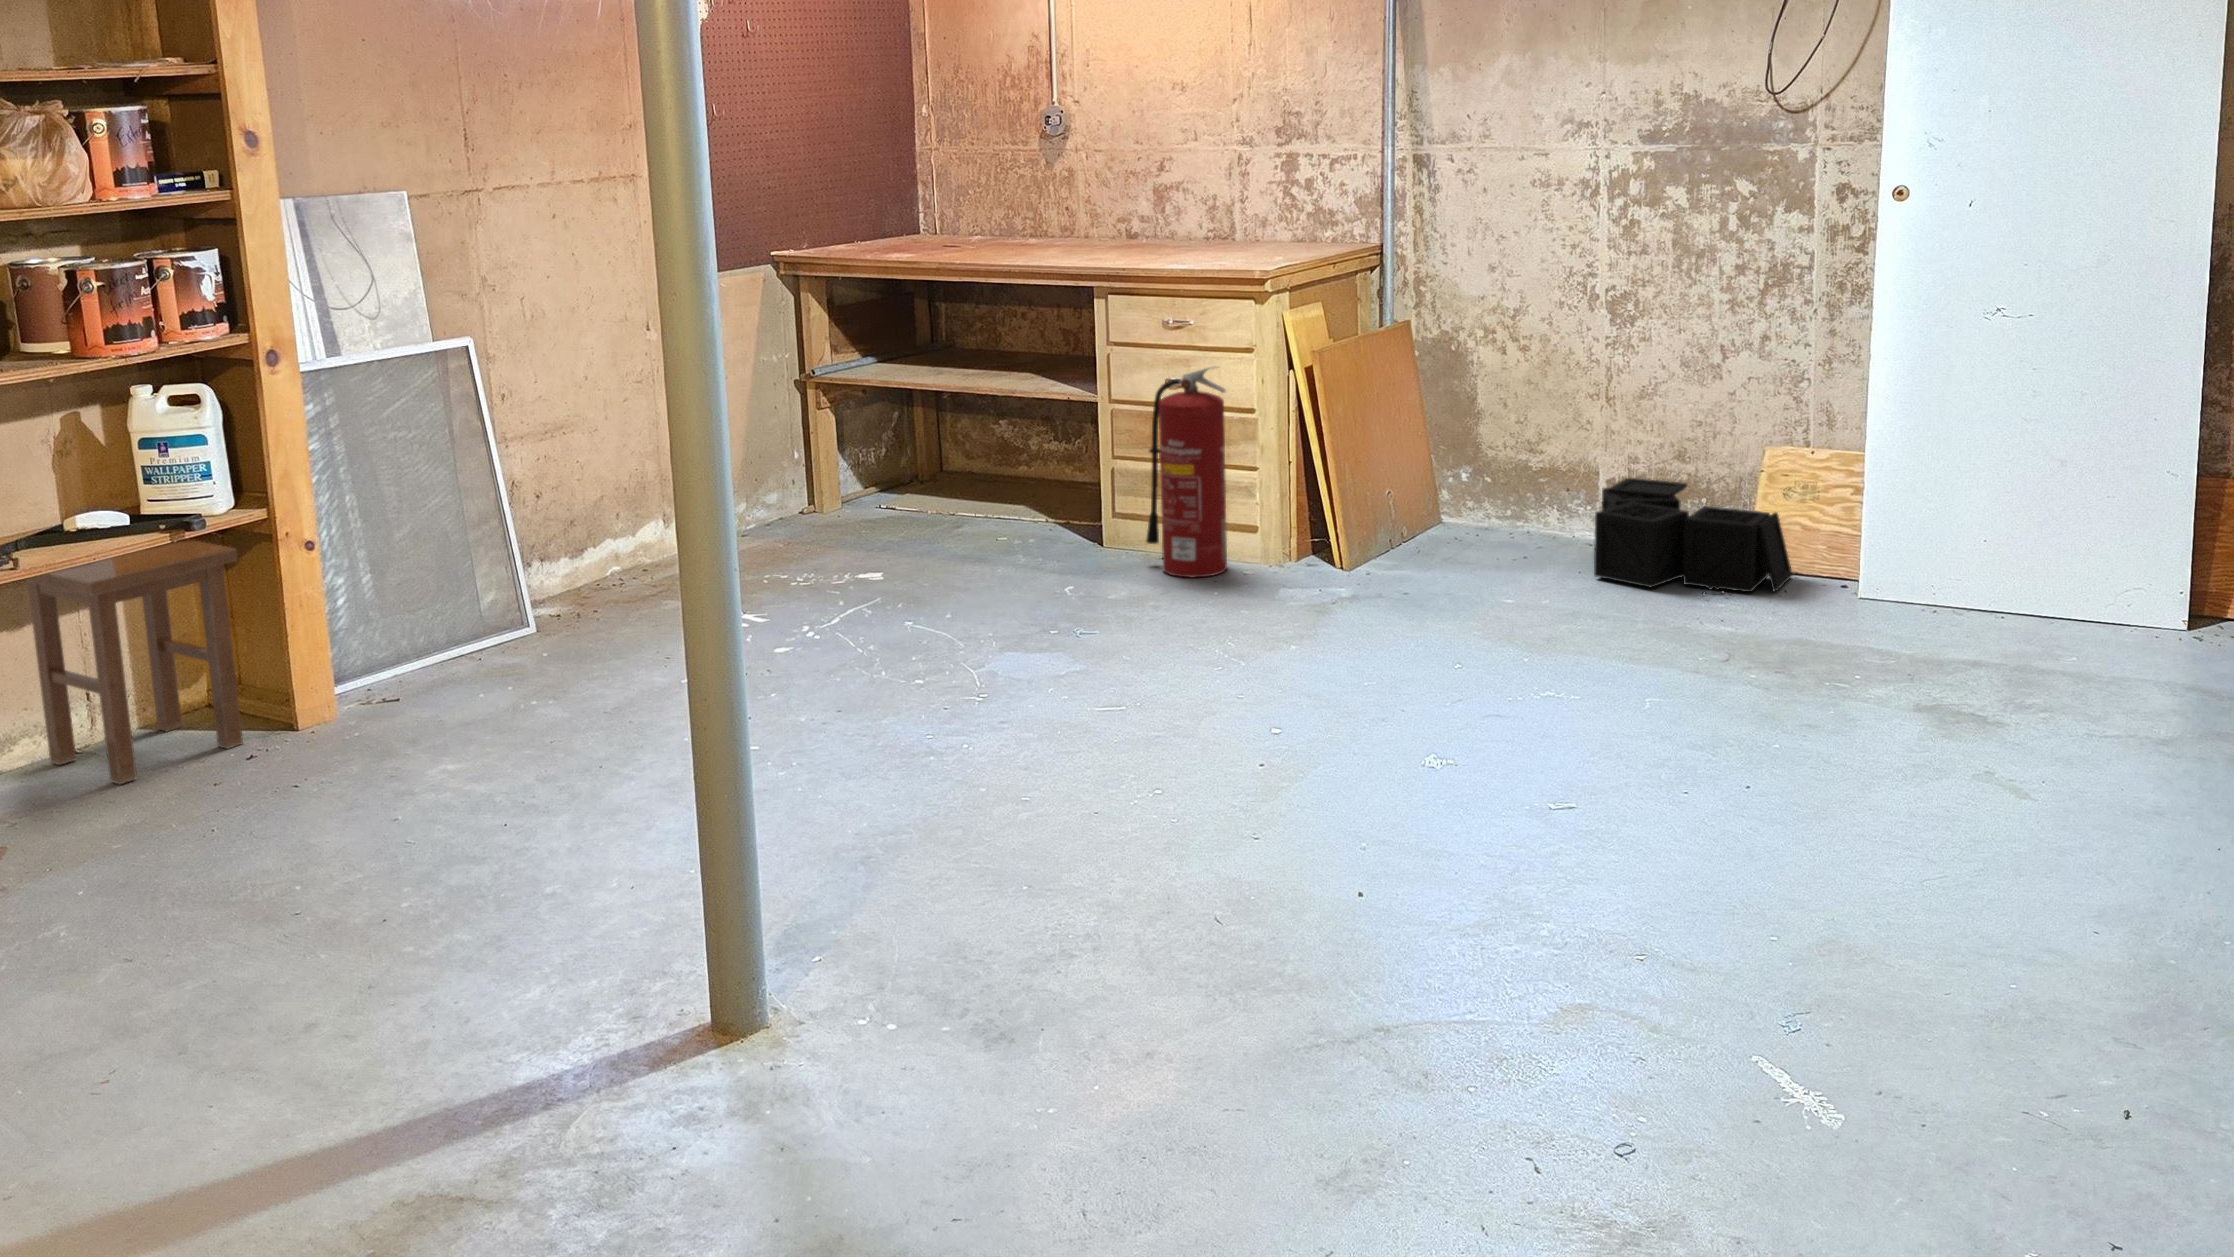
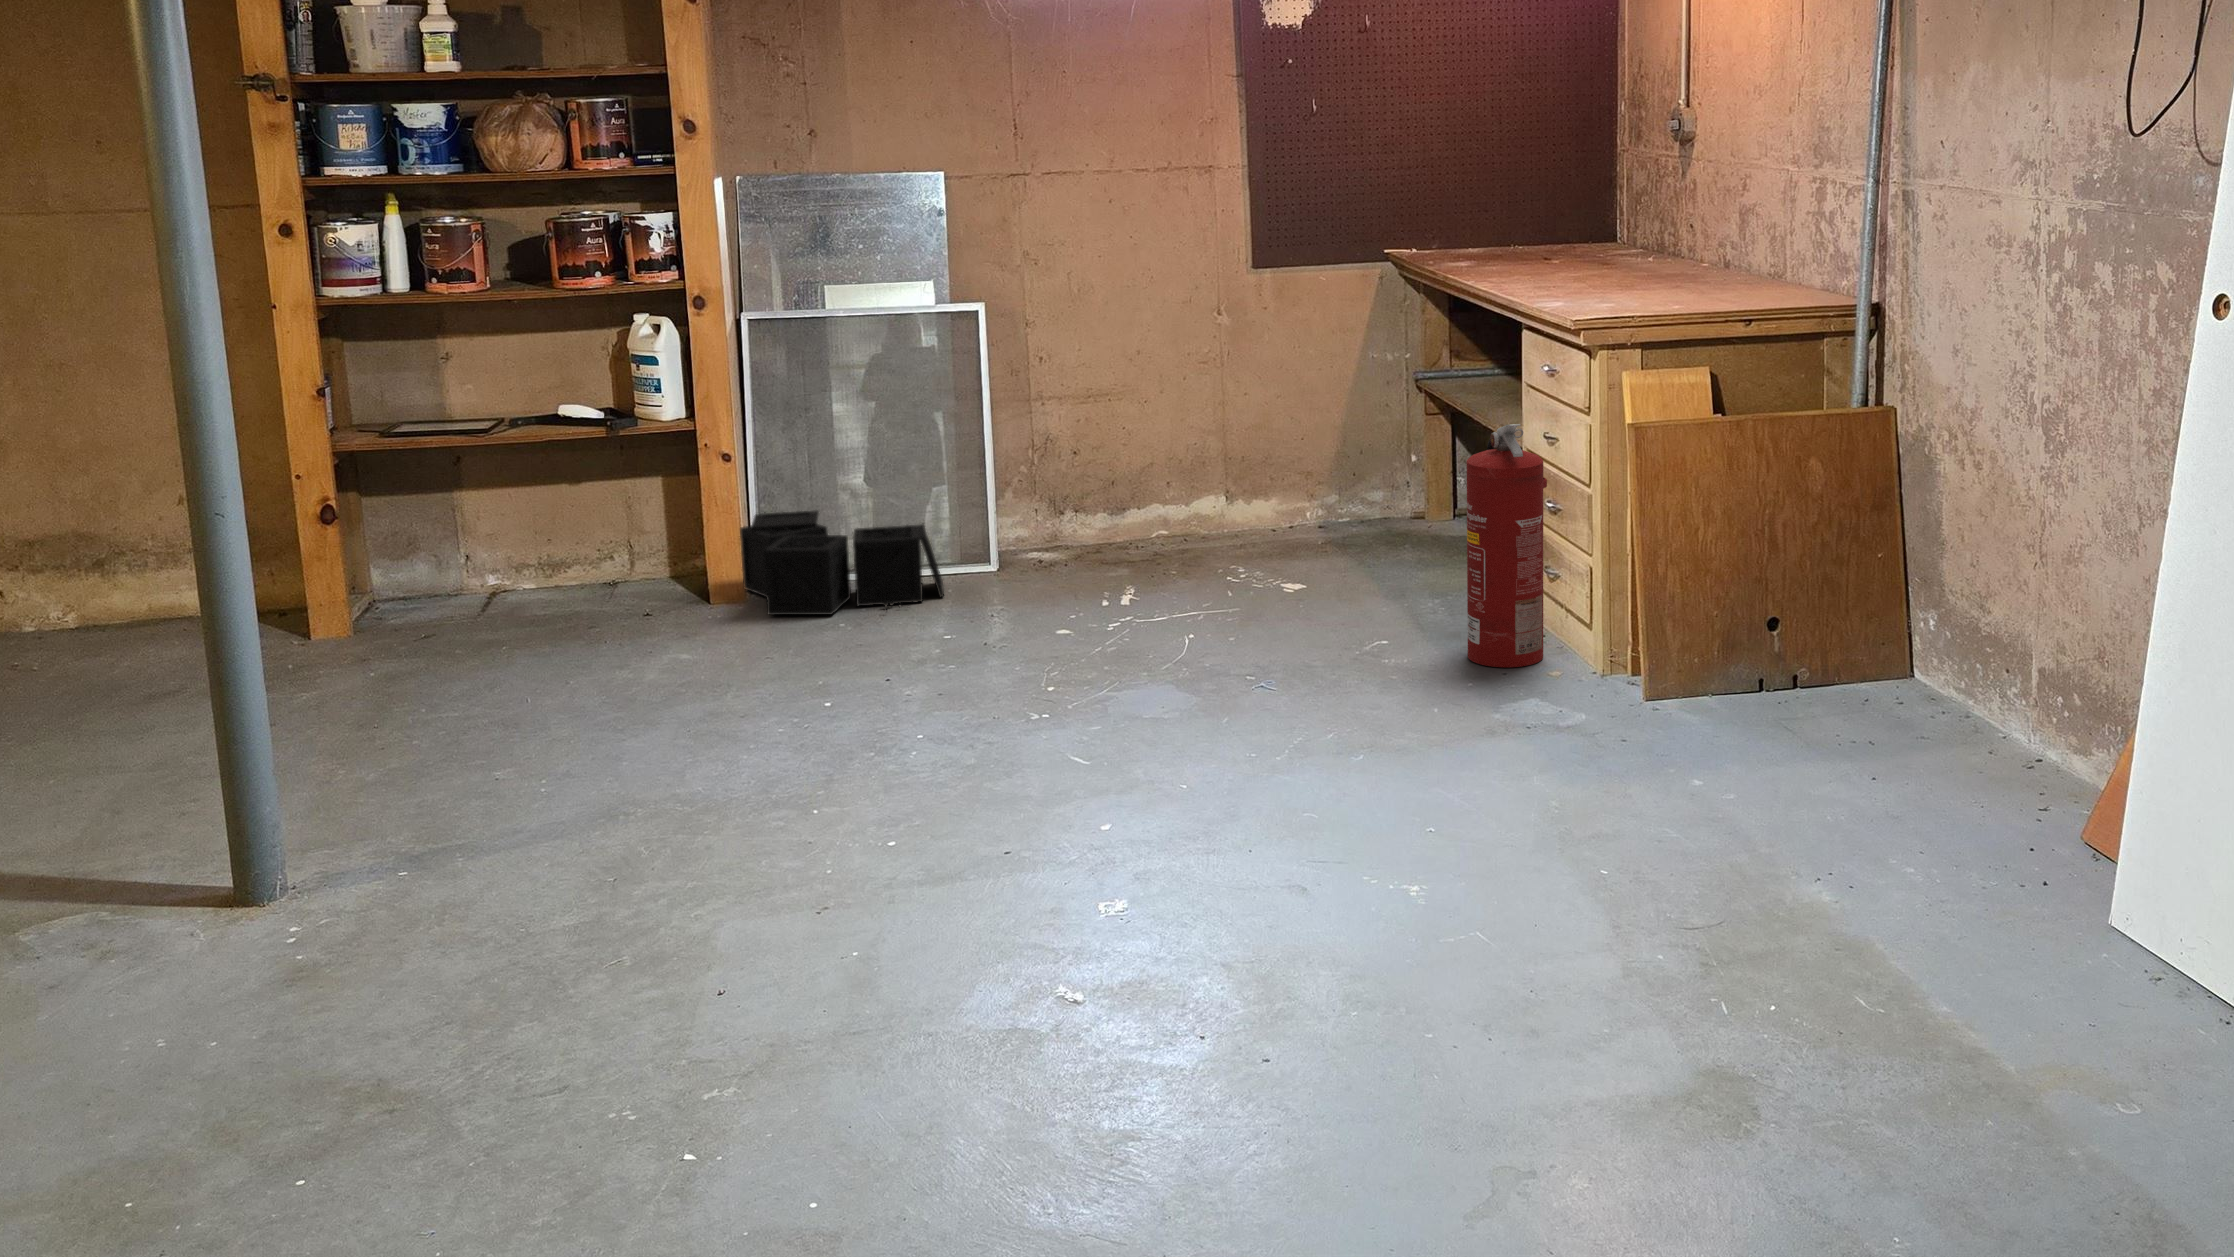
storage bin: present [1594,478,1792,595] -> present [740,511,944,615]
stool: present [27,540,243,784] -> none [535,427,669,606]

